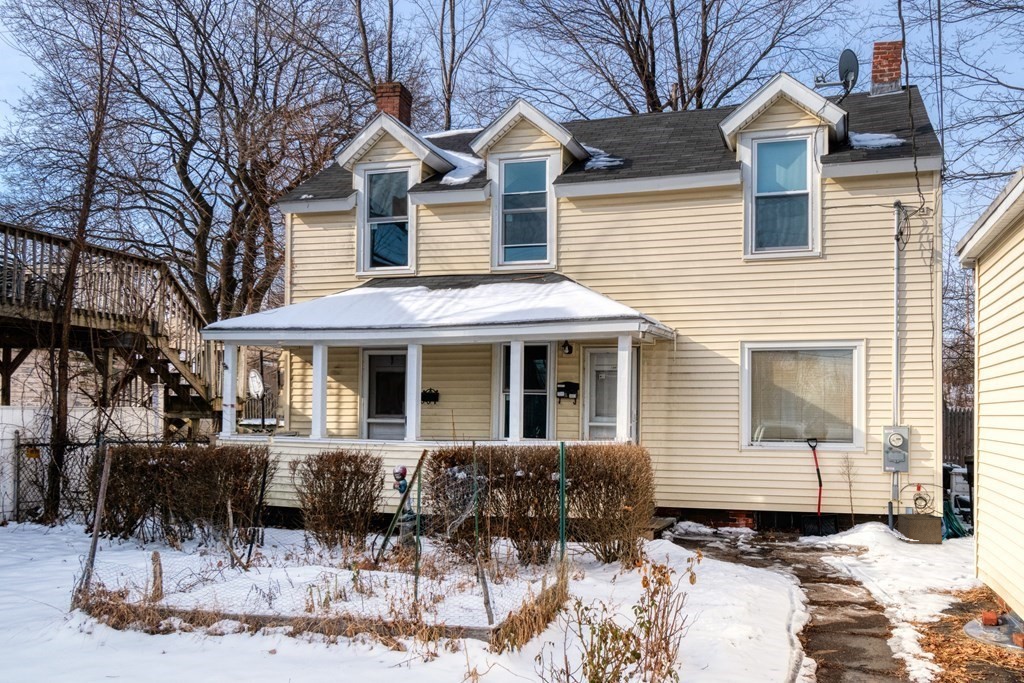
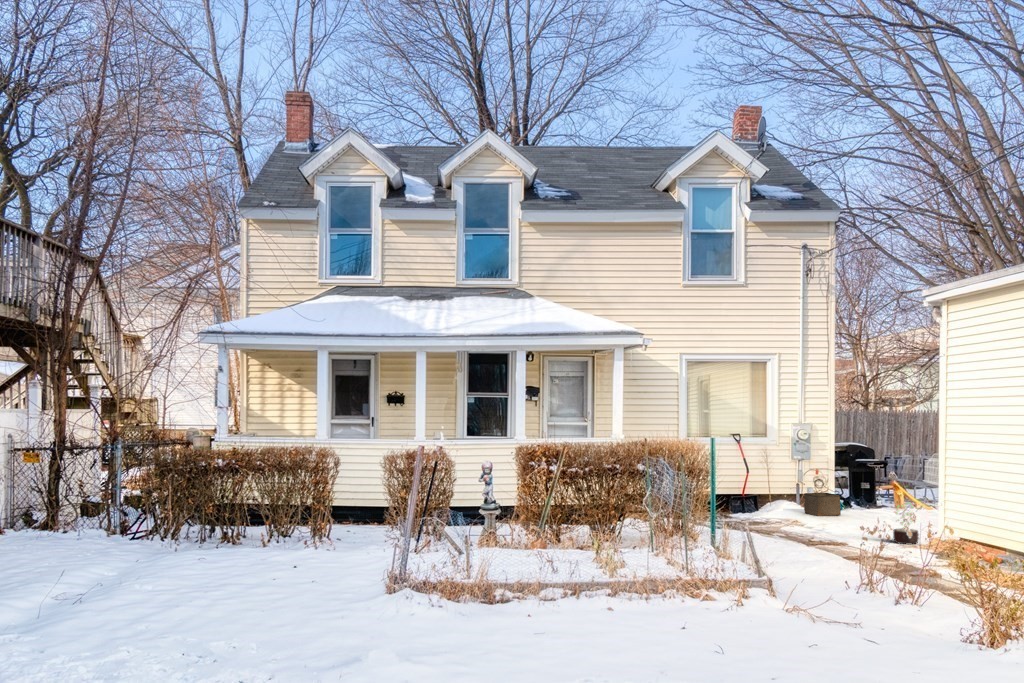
decorative plant: none [940,534,977,592] -> present [893,502,919,544]

